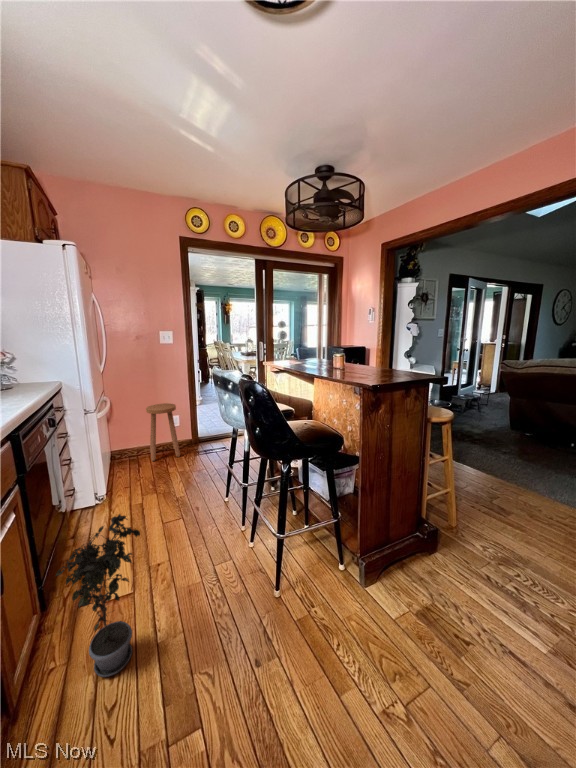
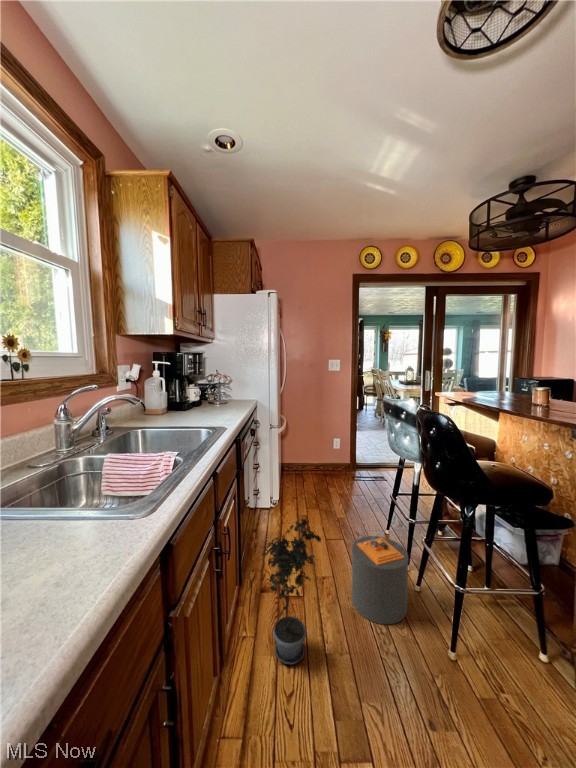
stool: present [146,403,180,461] -> none [312,427,339,481]
trash can: none [179,499,241,590] -> present [351,532,408,624]

